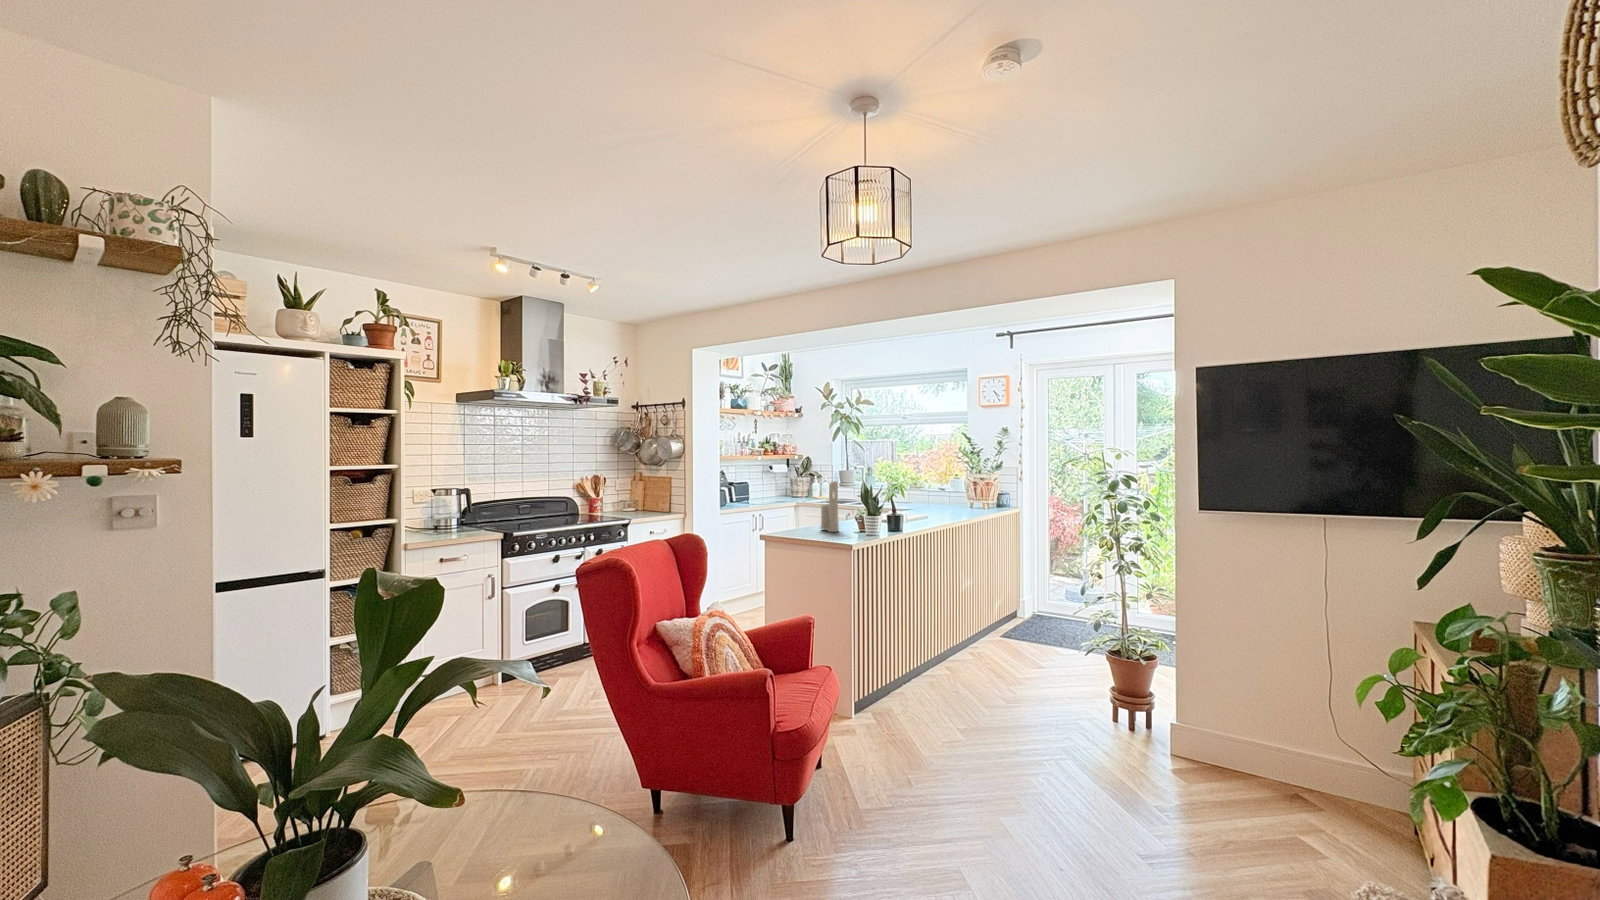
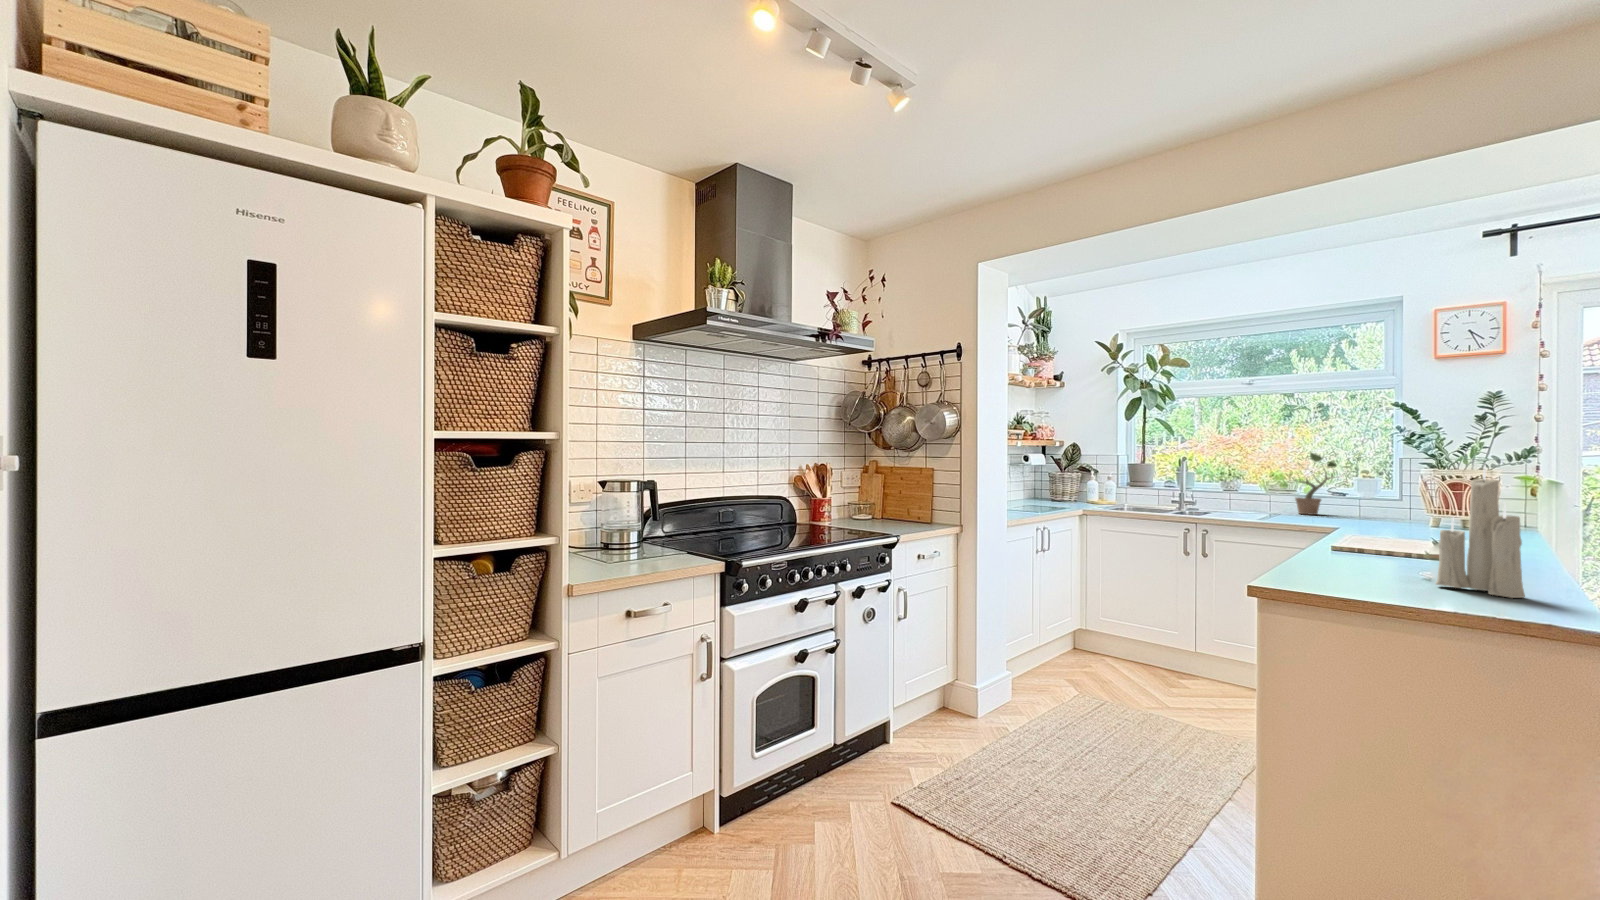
potted plant: none [908,462,946,502] -> present [1293,453,1351,515]

